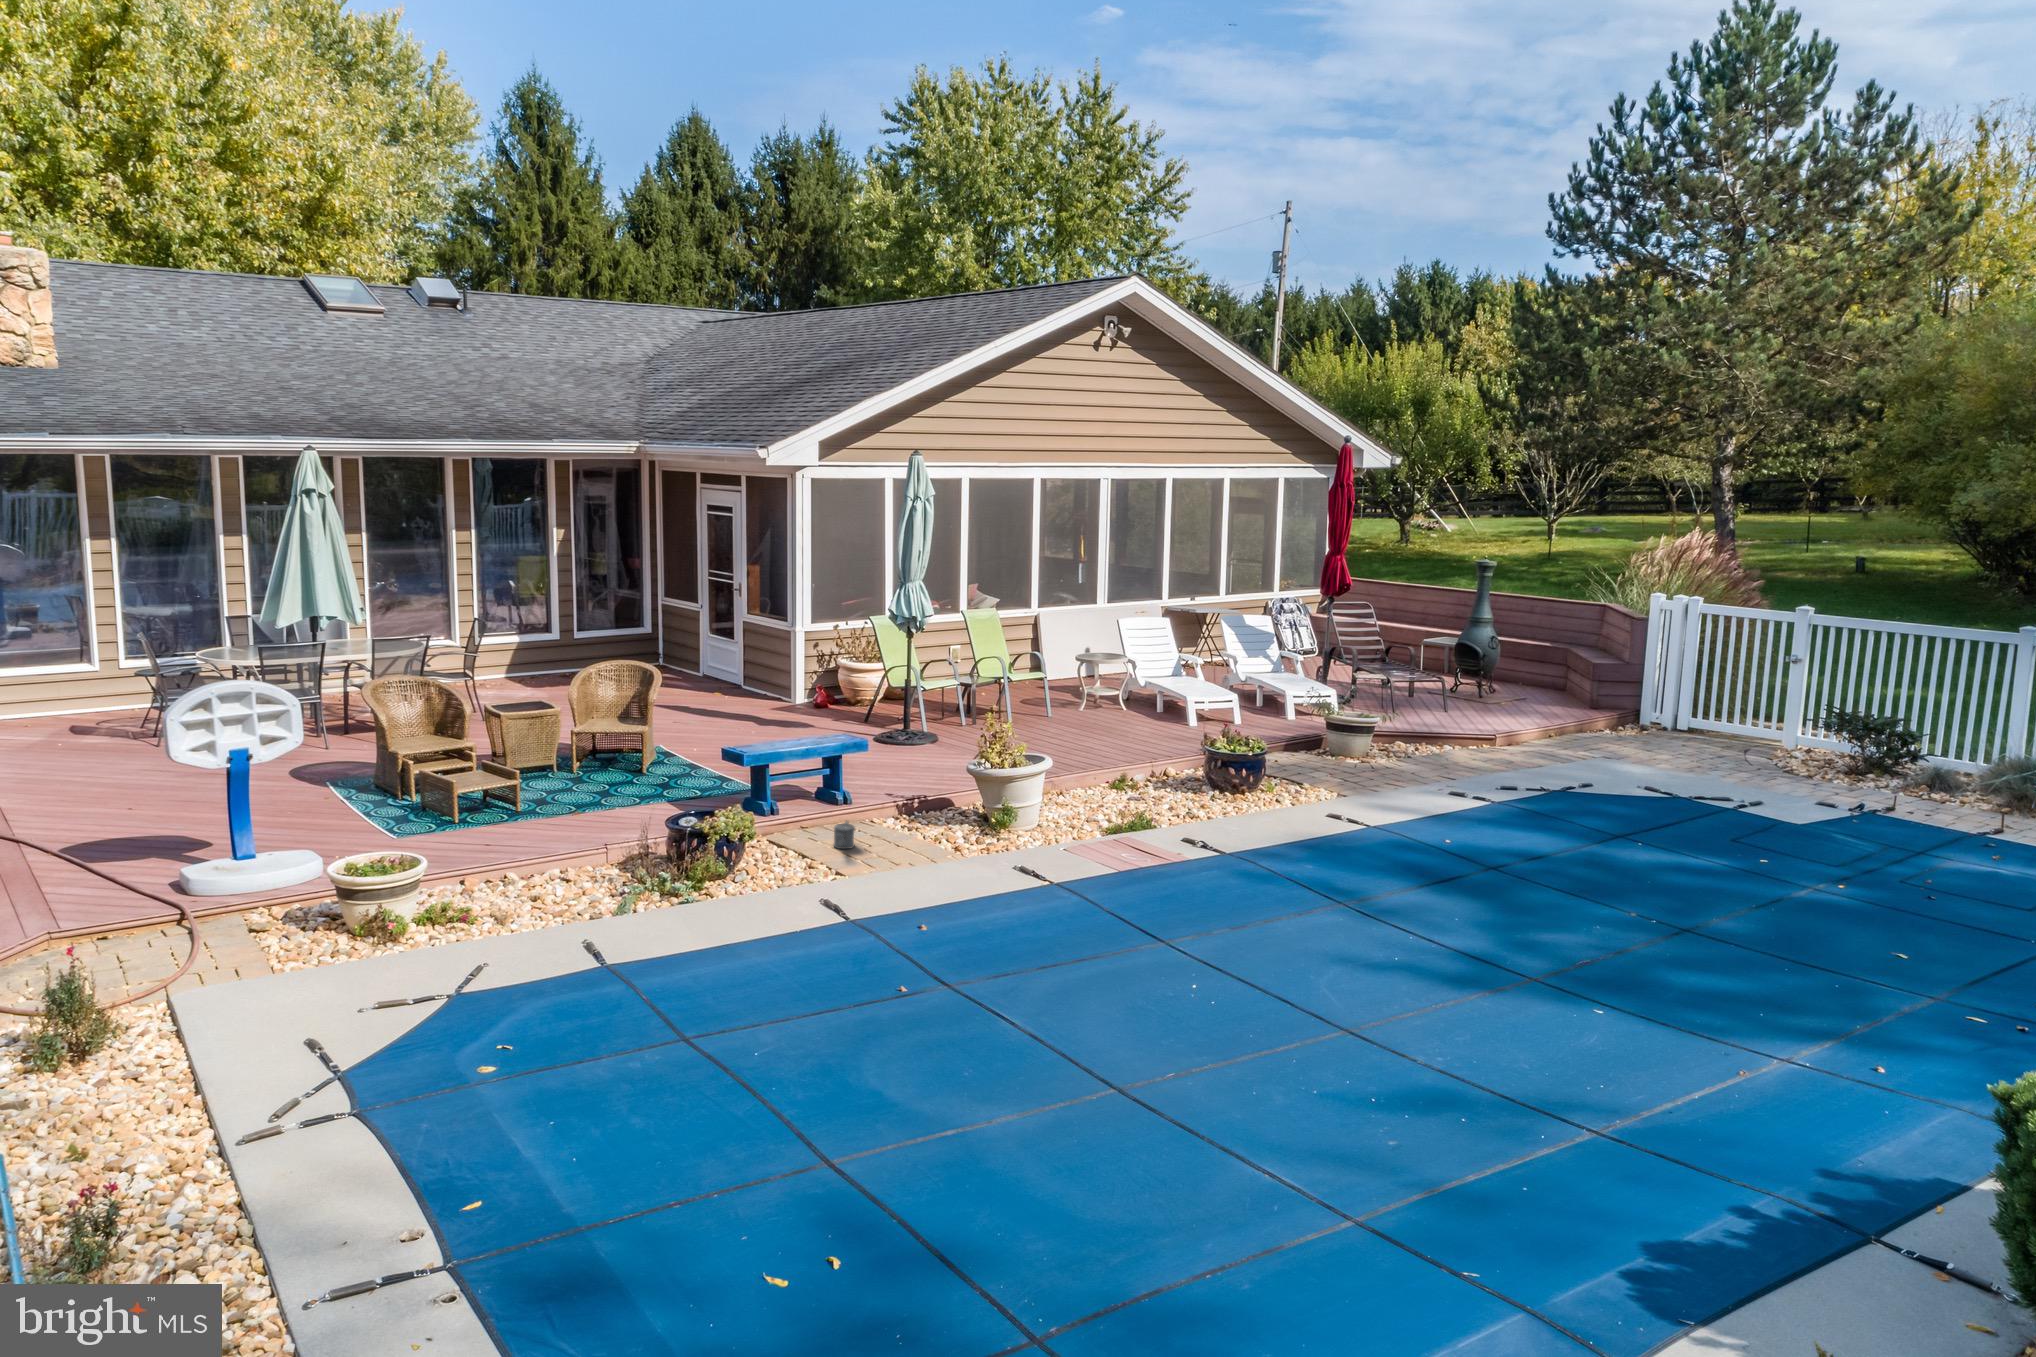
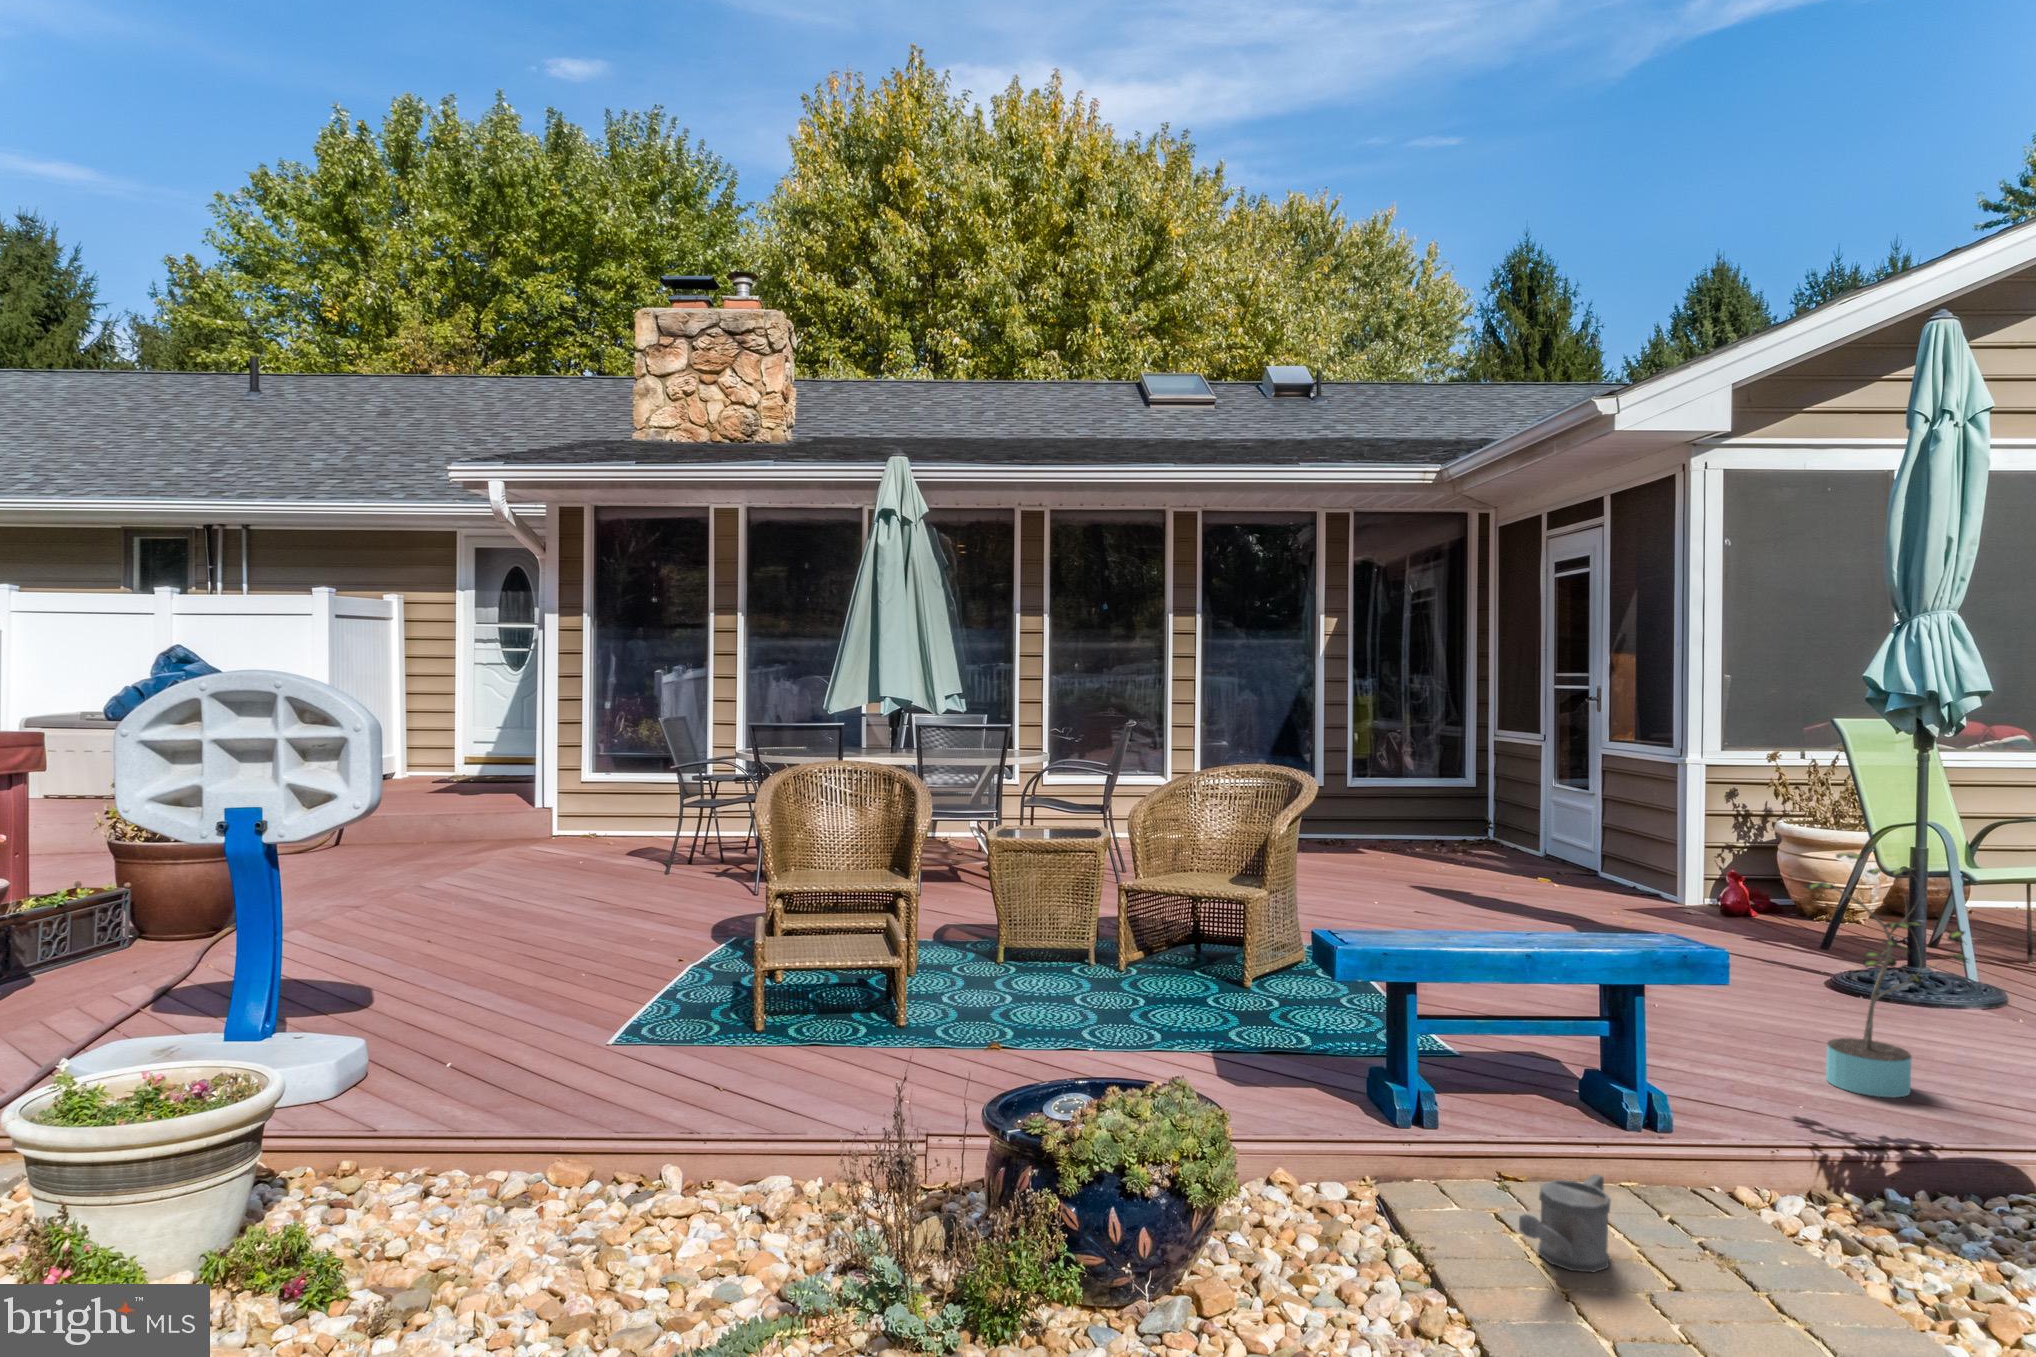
potted plant: none [884,695,933,782] -> present [1805,853,1968,1098]

